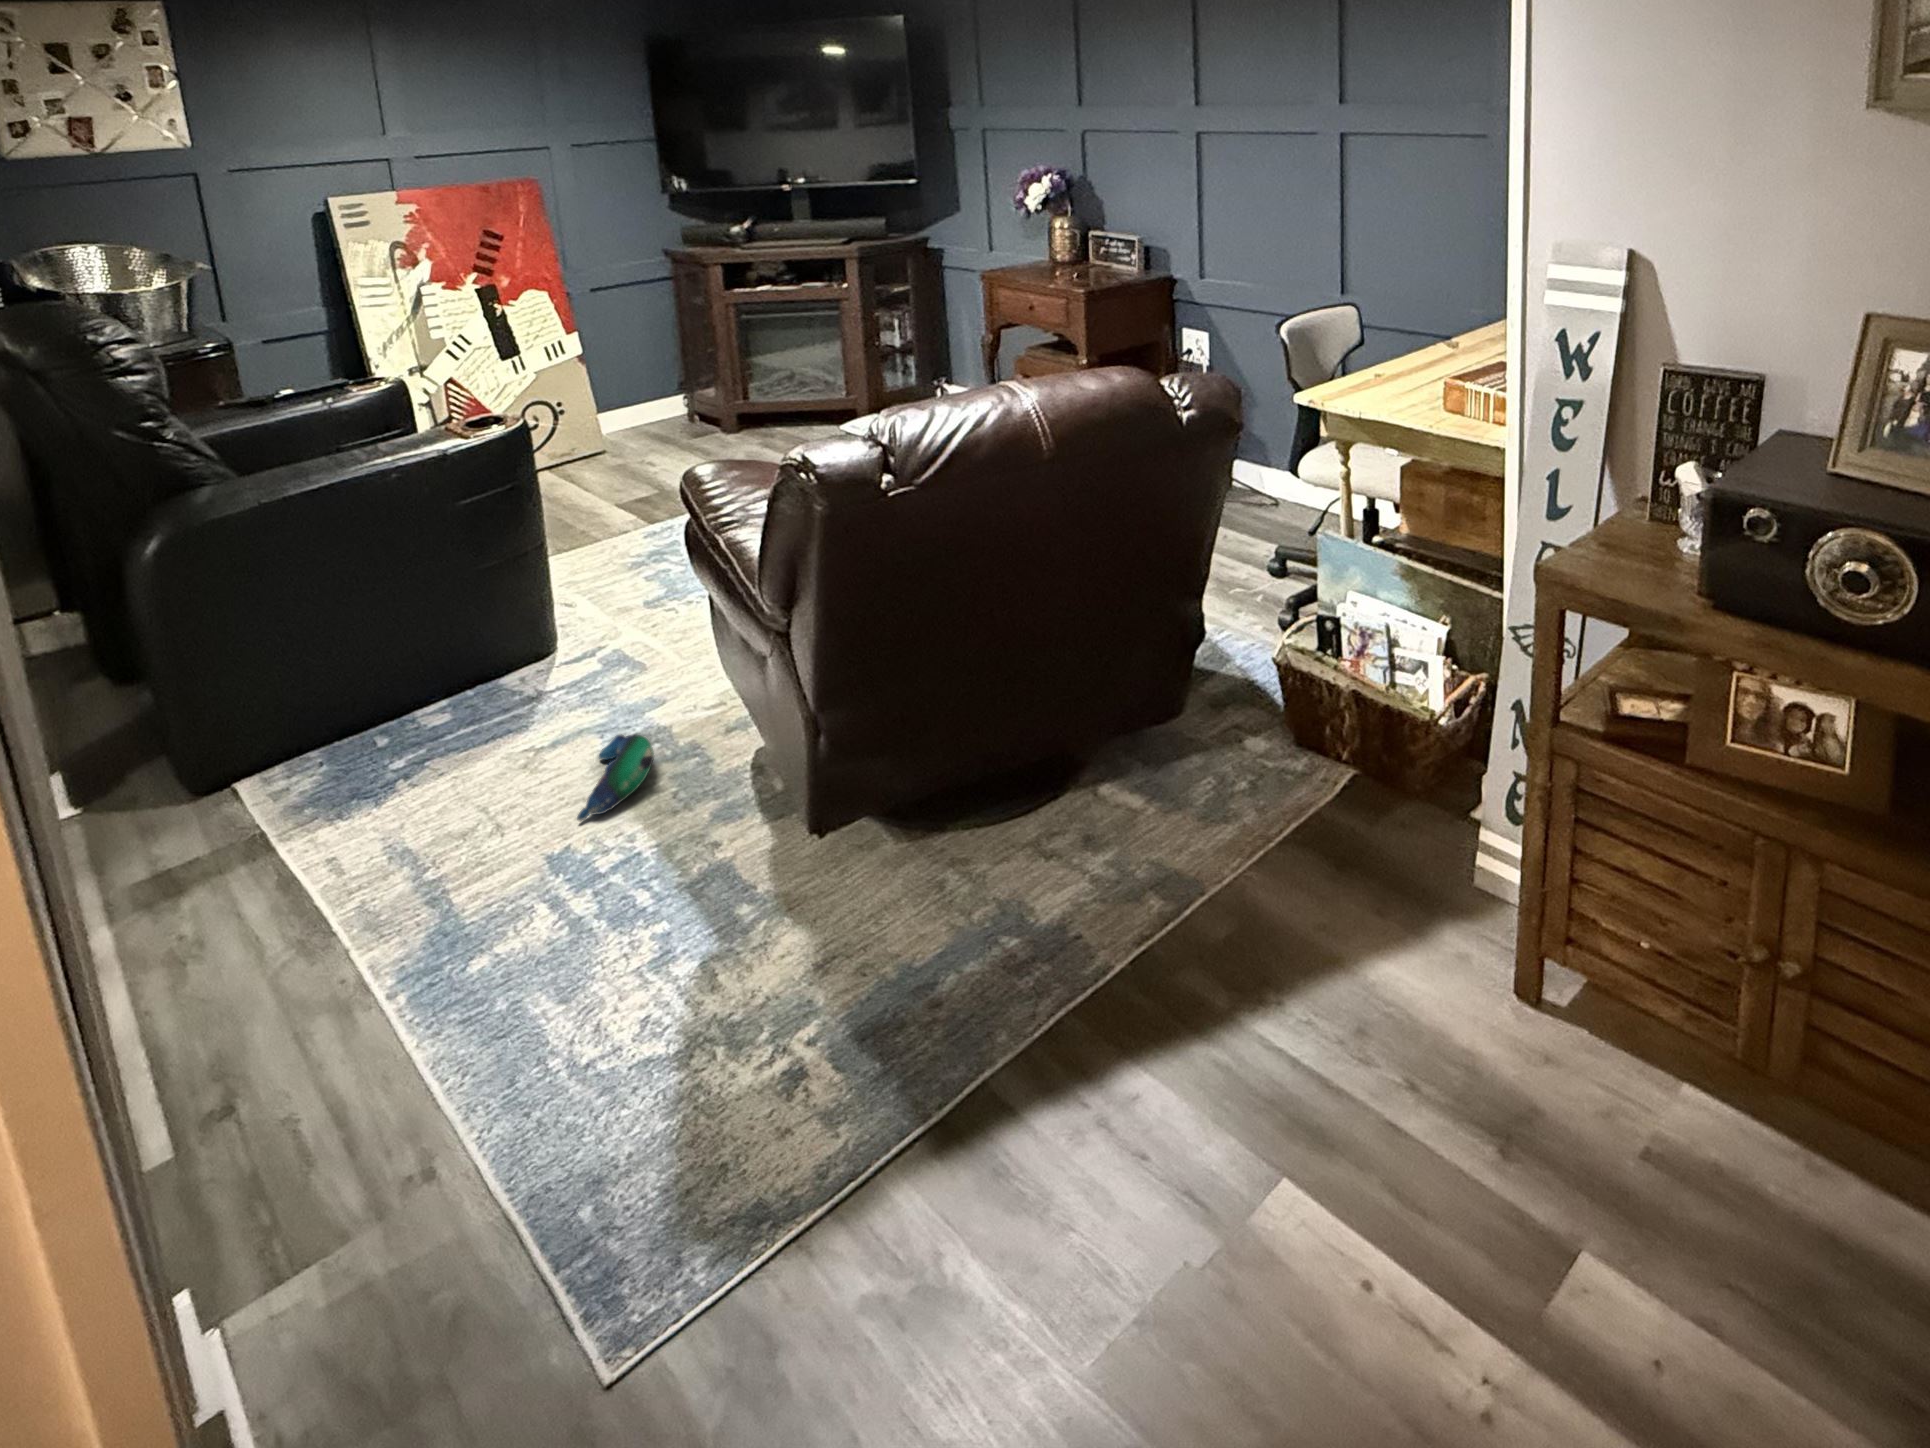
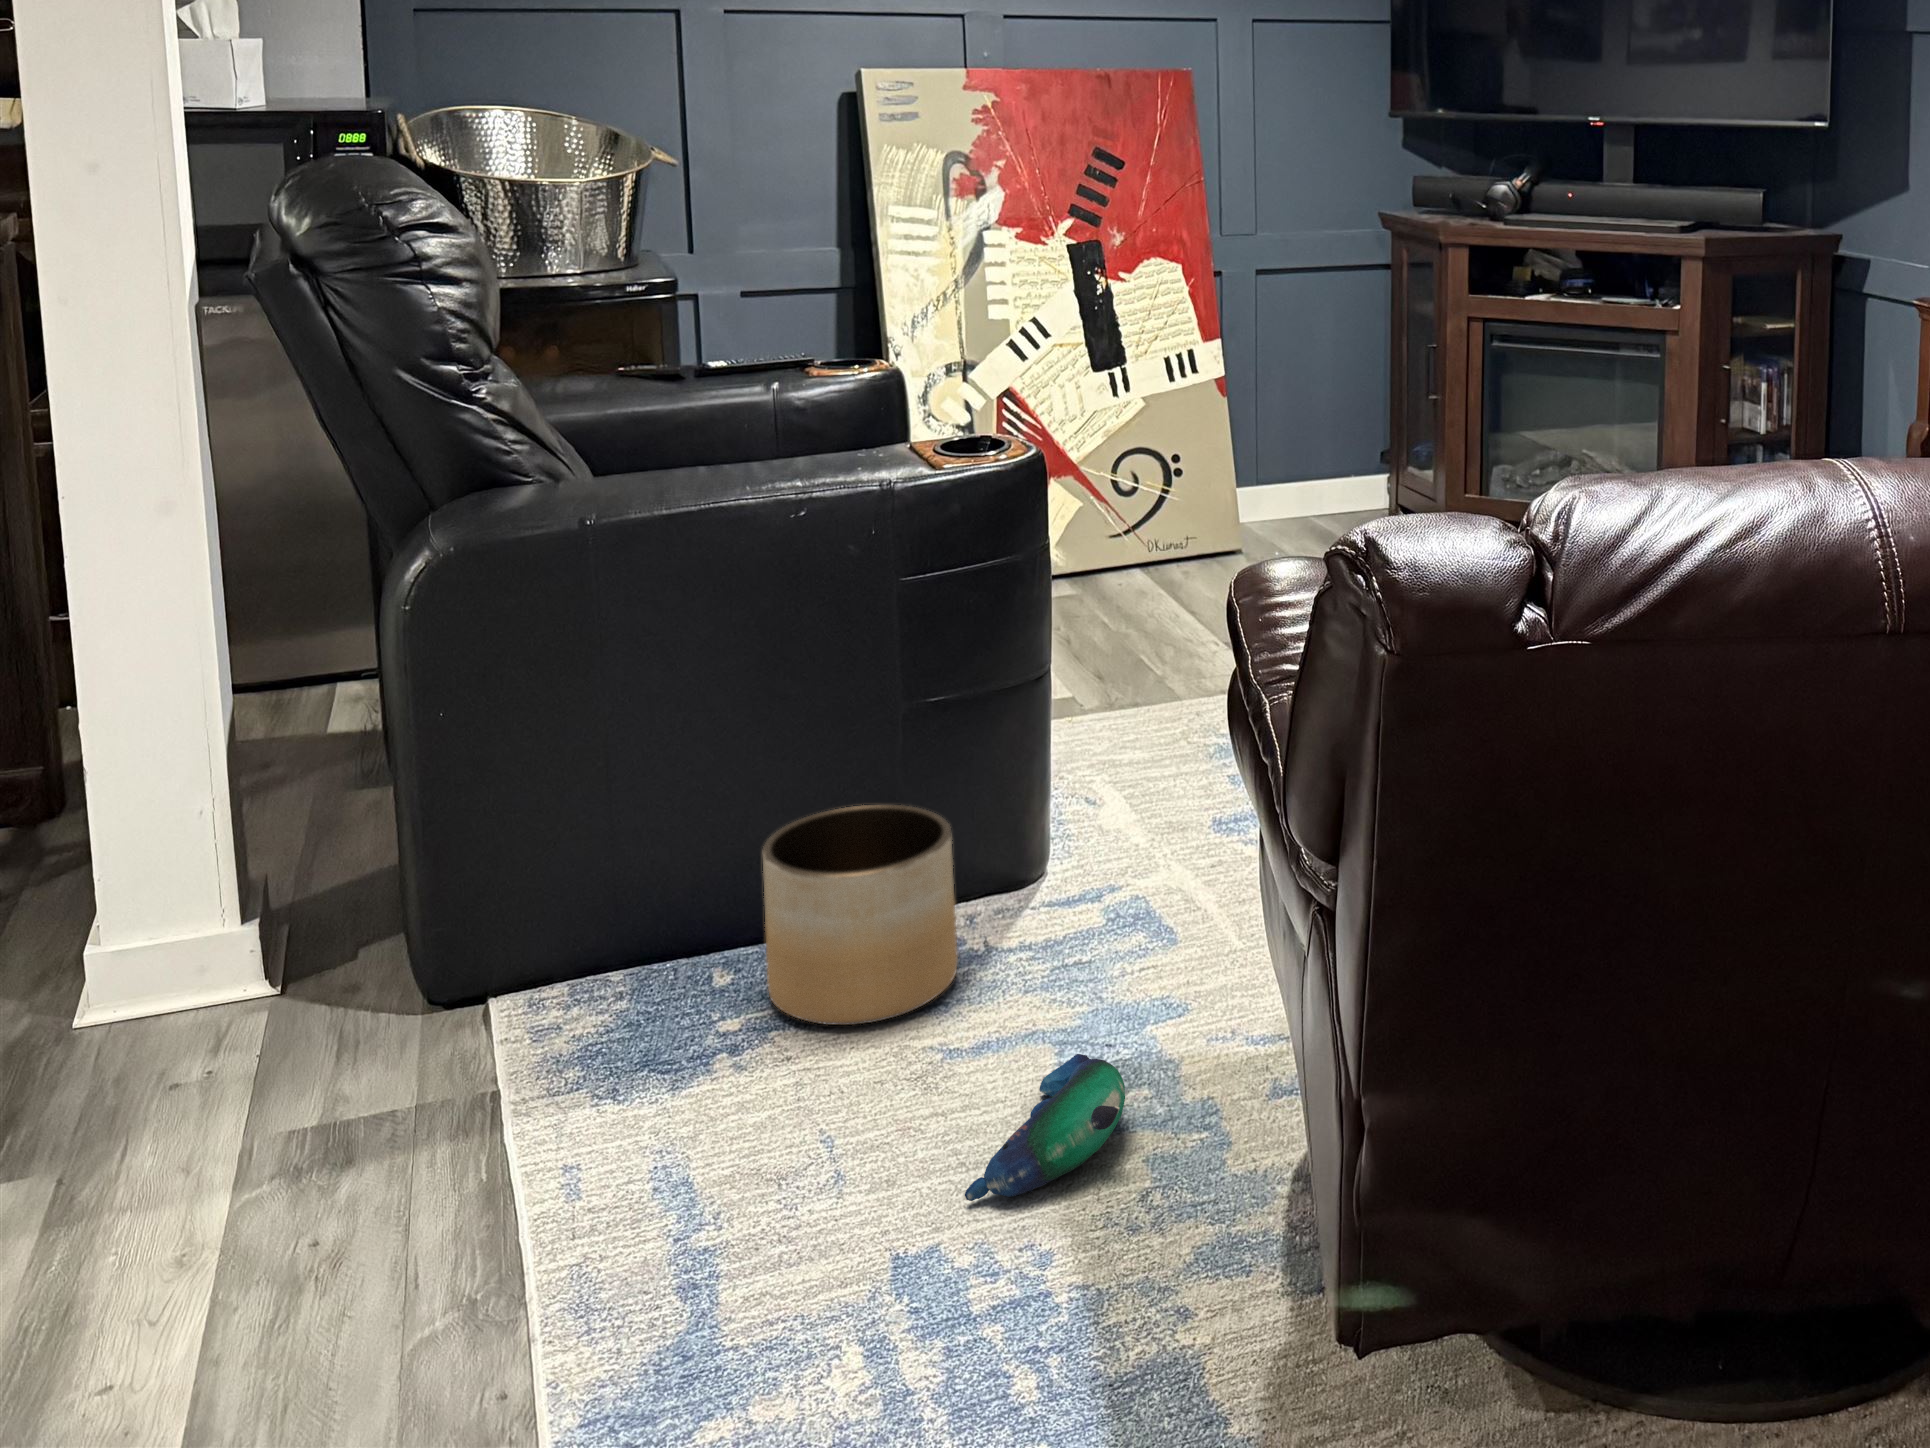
planter: none [402,626,528,754] -> present [763,804,958,1025]

